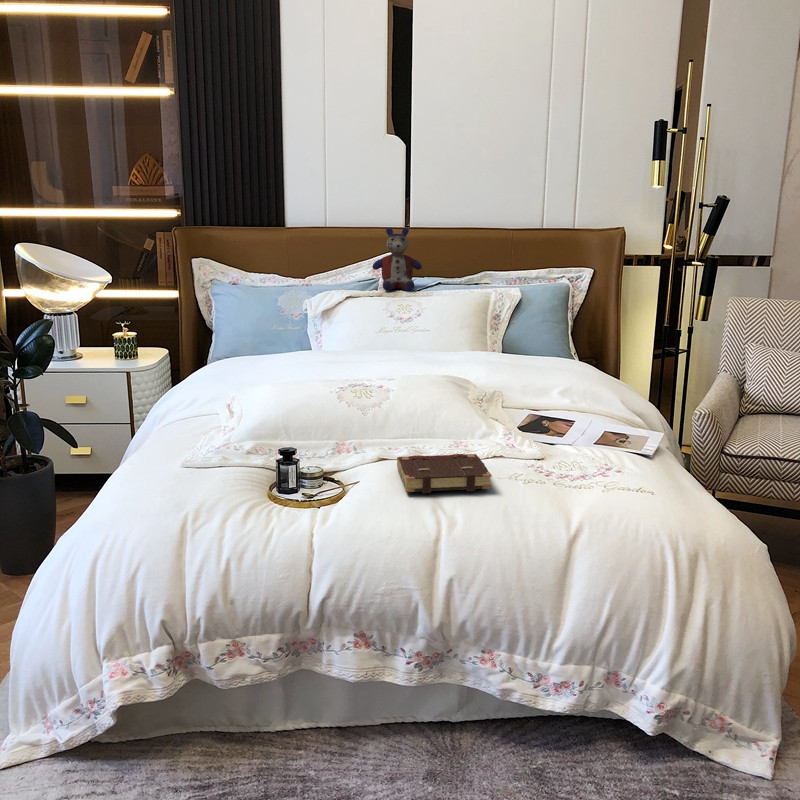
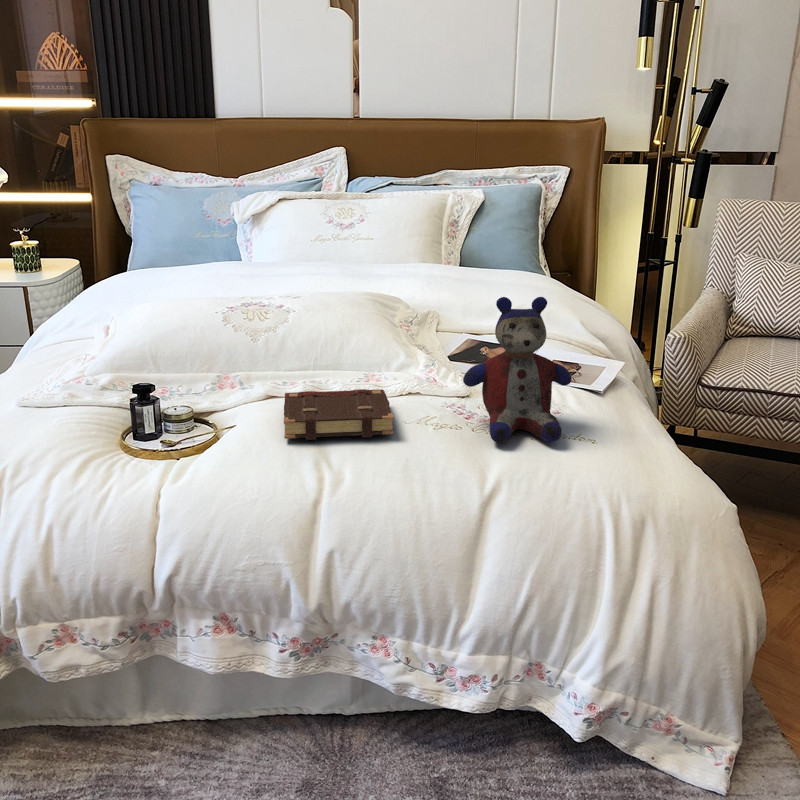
stuffed bear: present [372,228,422,290] -> present [463,297,572,443]

